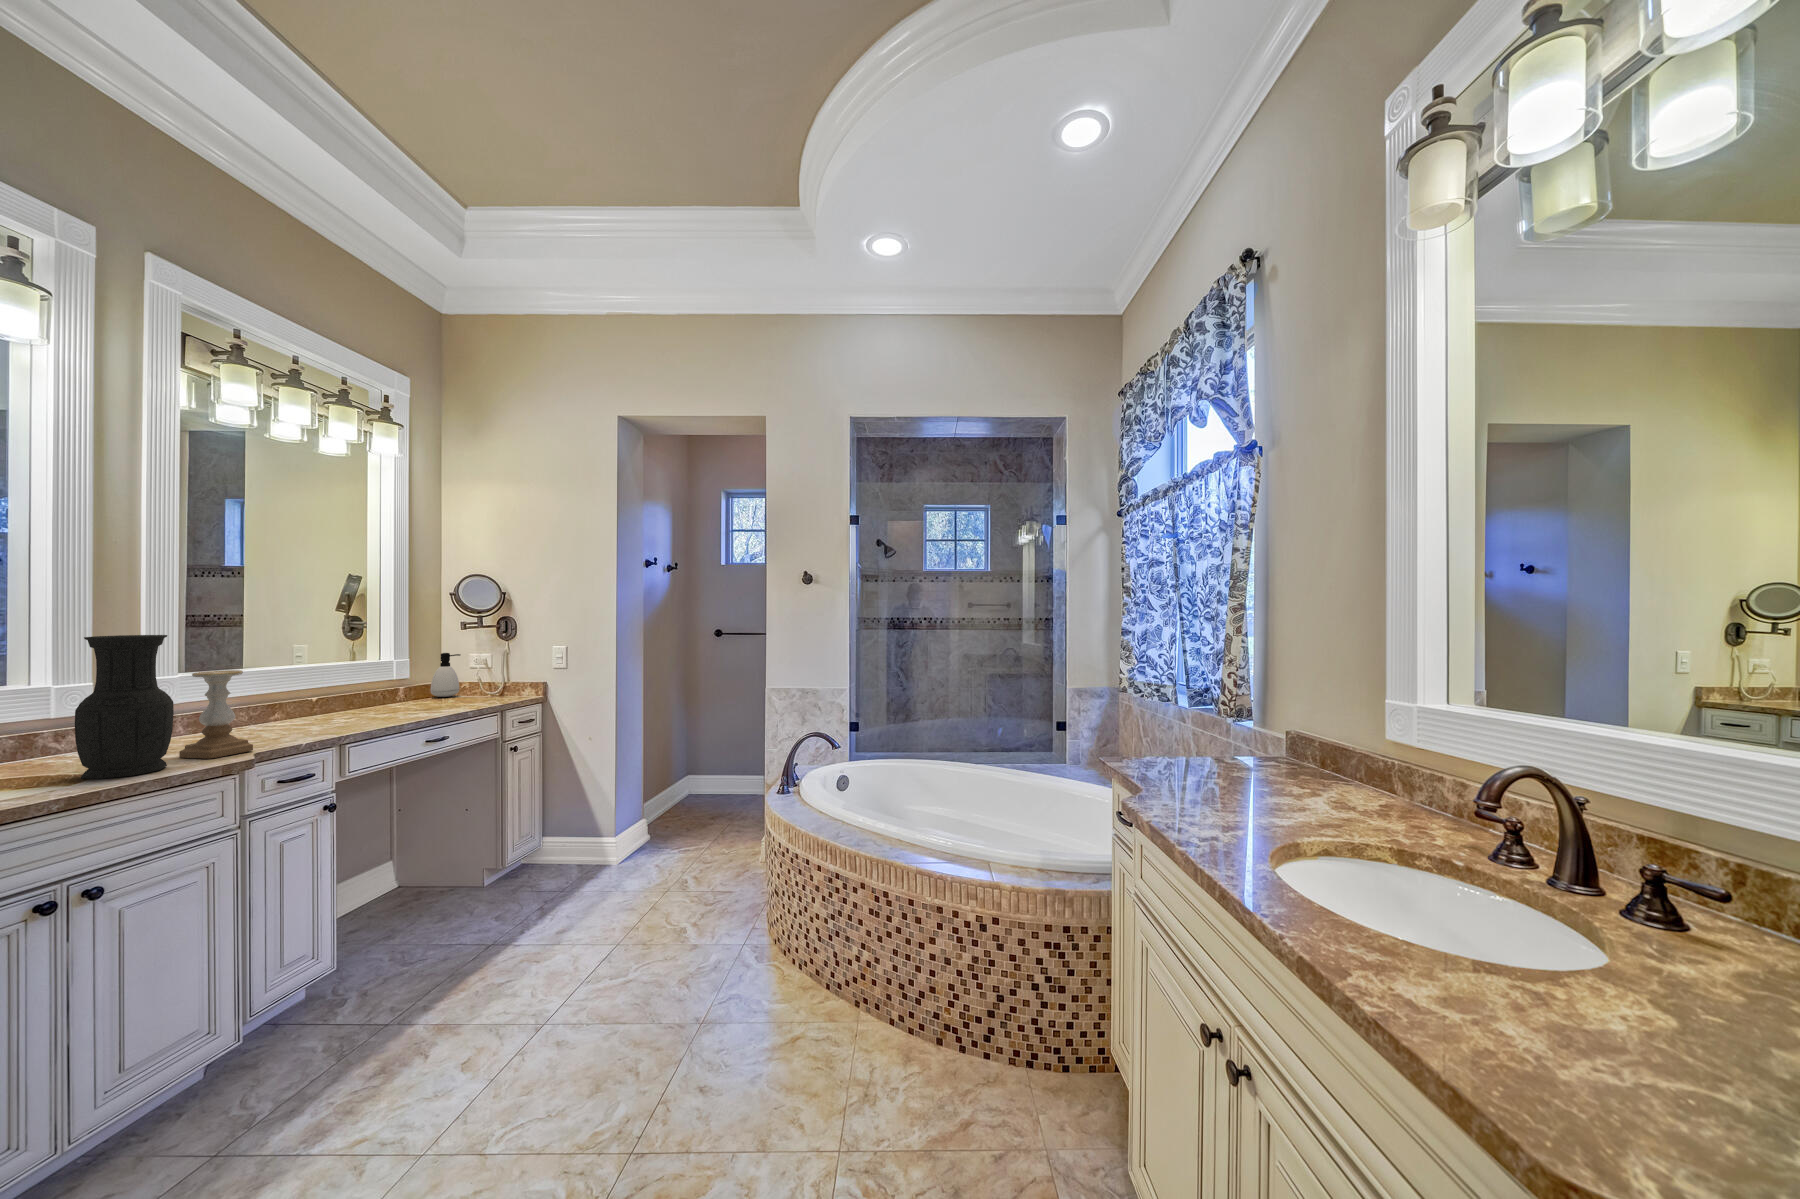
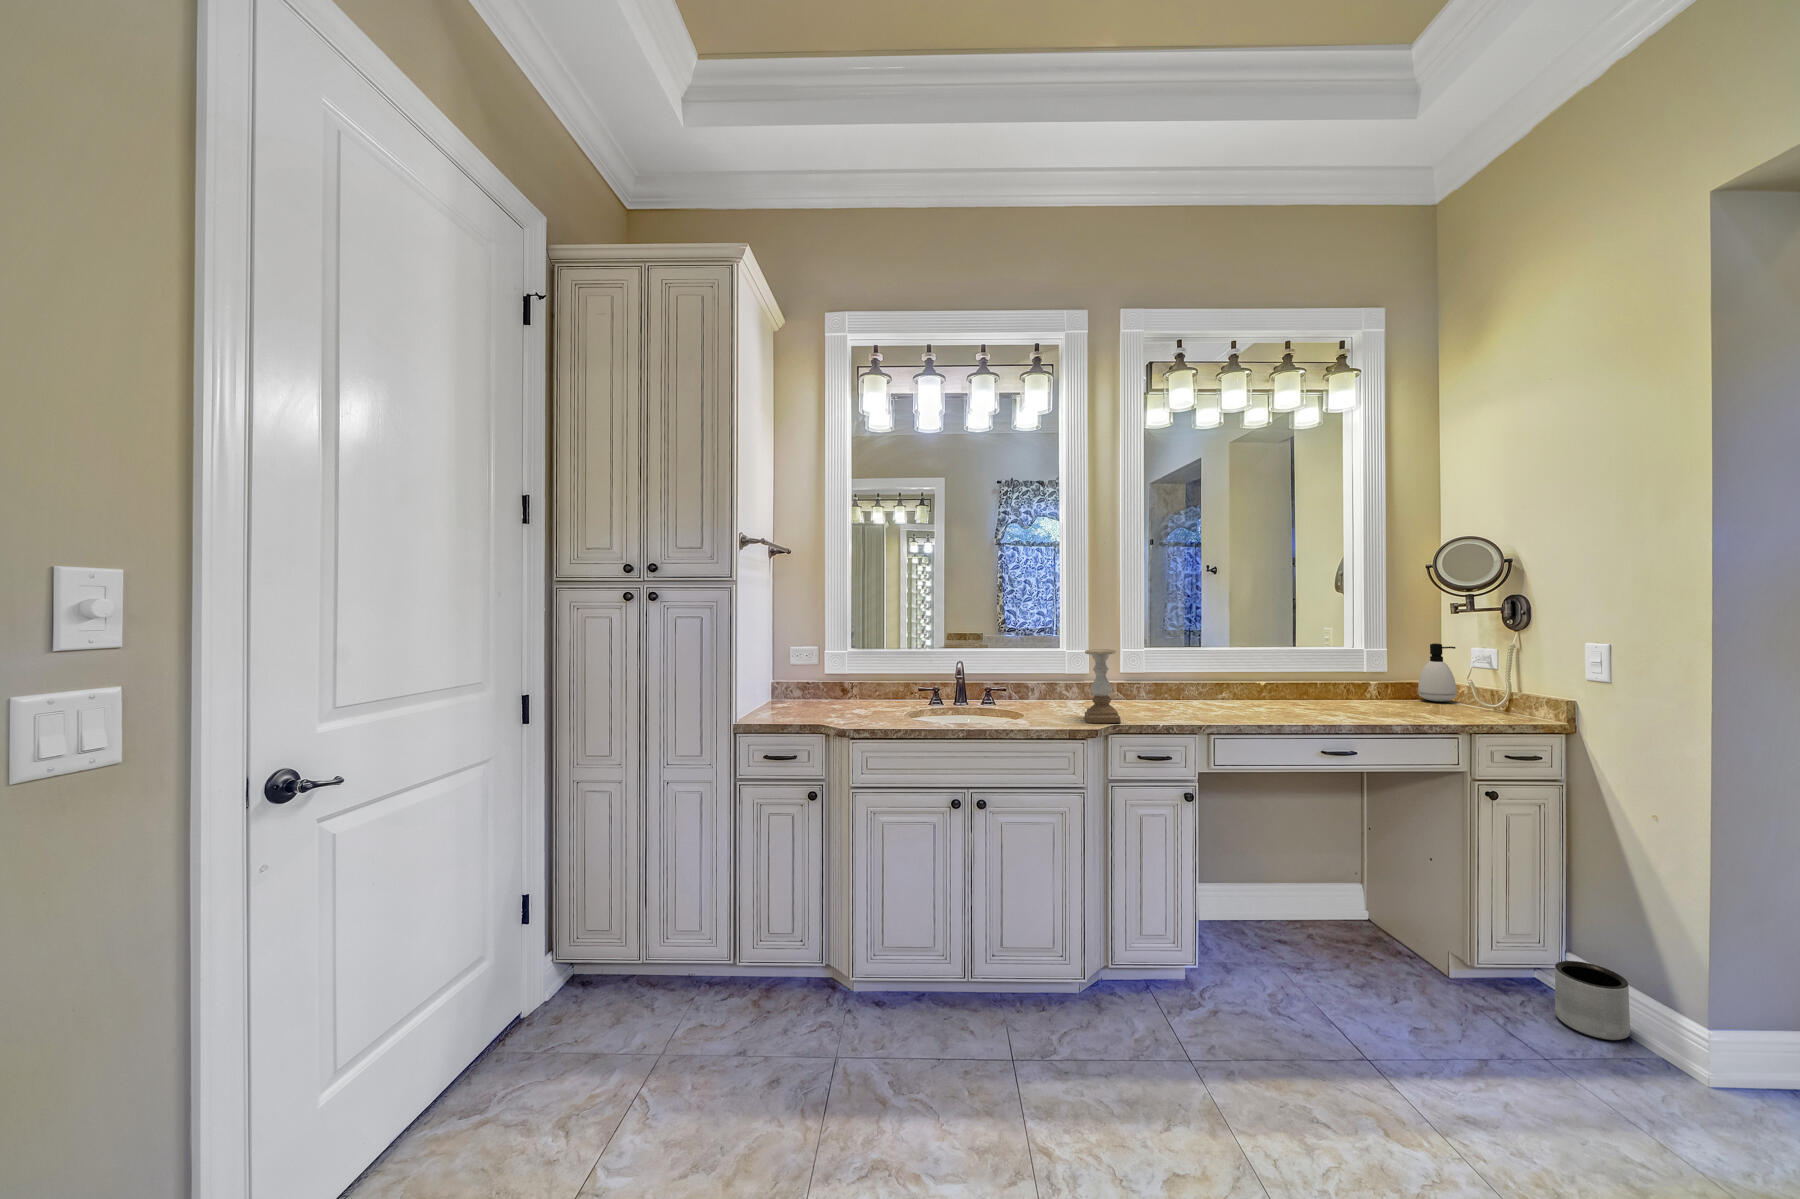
vase: present [75,635,174,779] -> none [1014,618,1060,724]
planter: none [549,835,584,877] -> present [1555,961,1630,1040]

